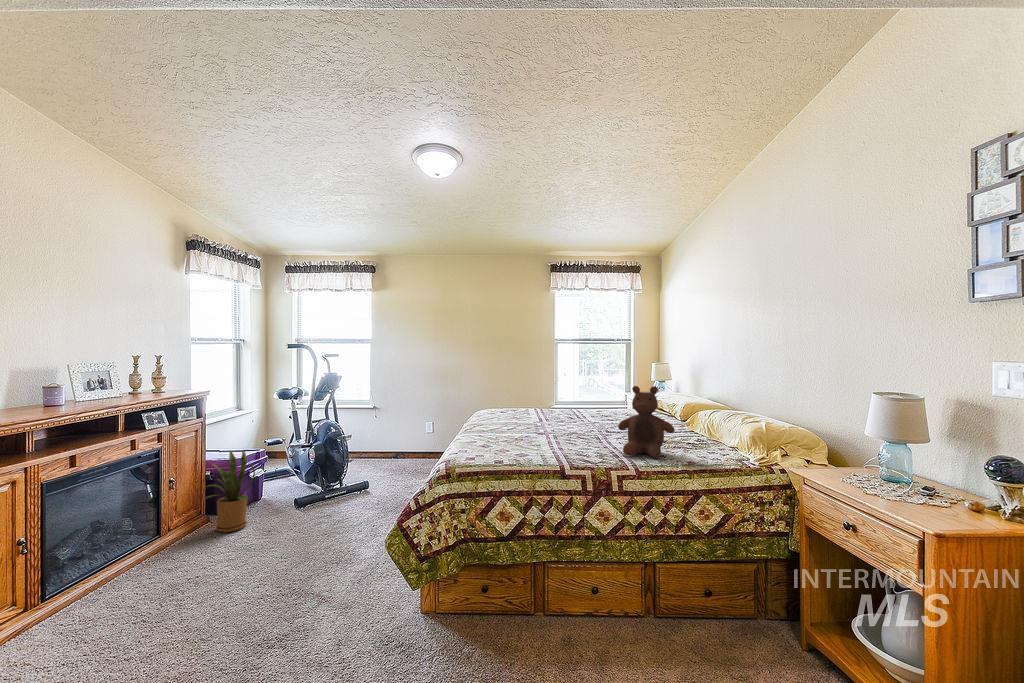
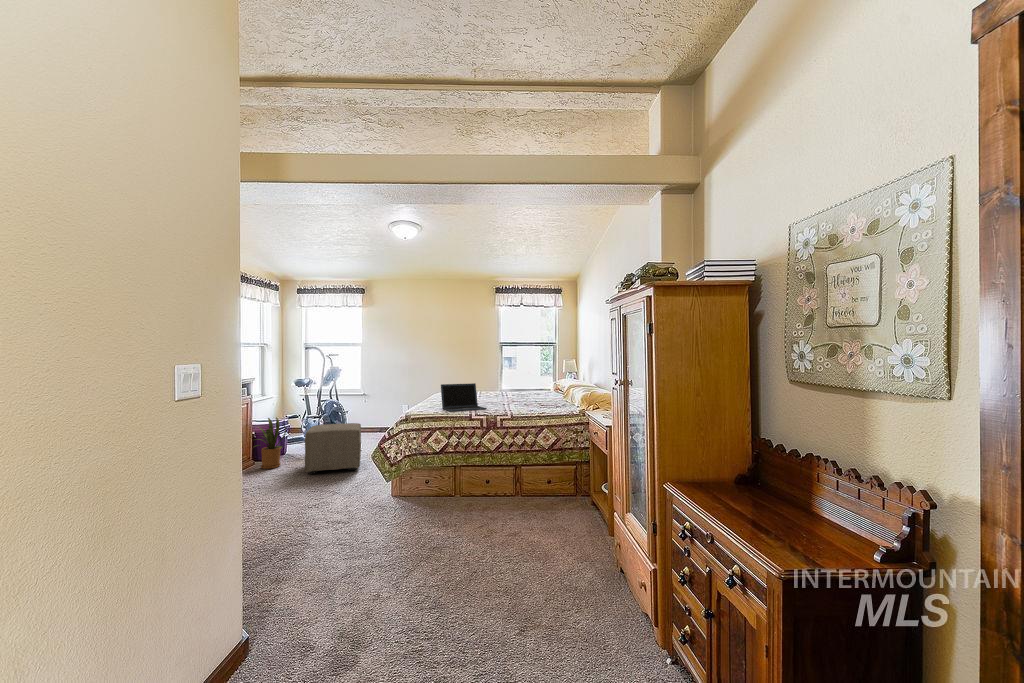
stuffed bear: present [618,386,675,458] -> none [508,370,538,410]
laptop: none [501,406,582,459] -> present [441,383,487,411]
ottoman: none [279,460,368,546] -> present [305,423,361,474]

